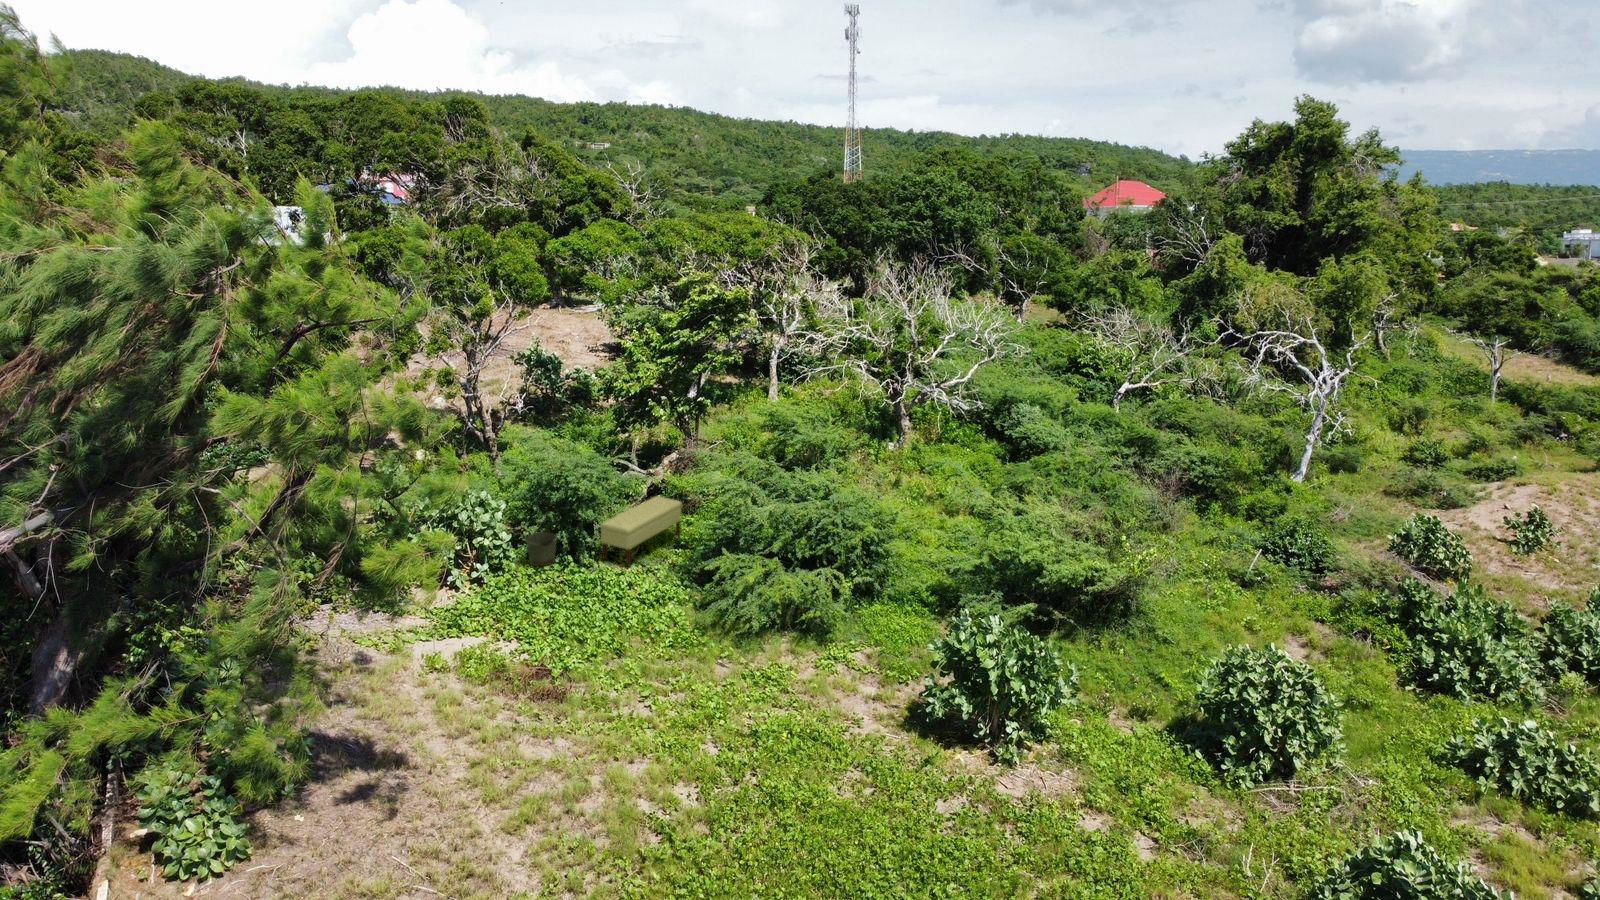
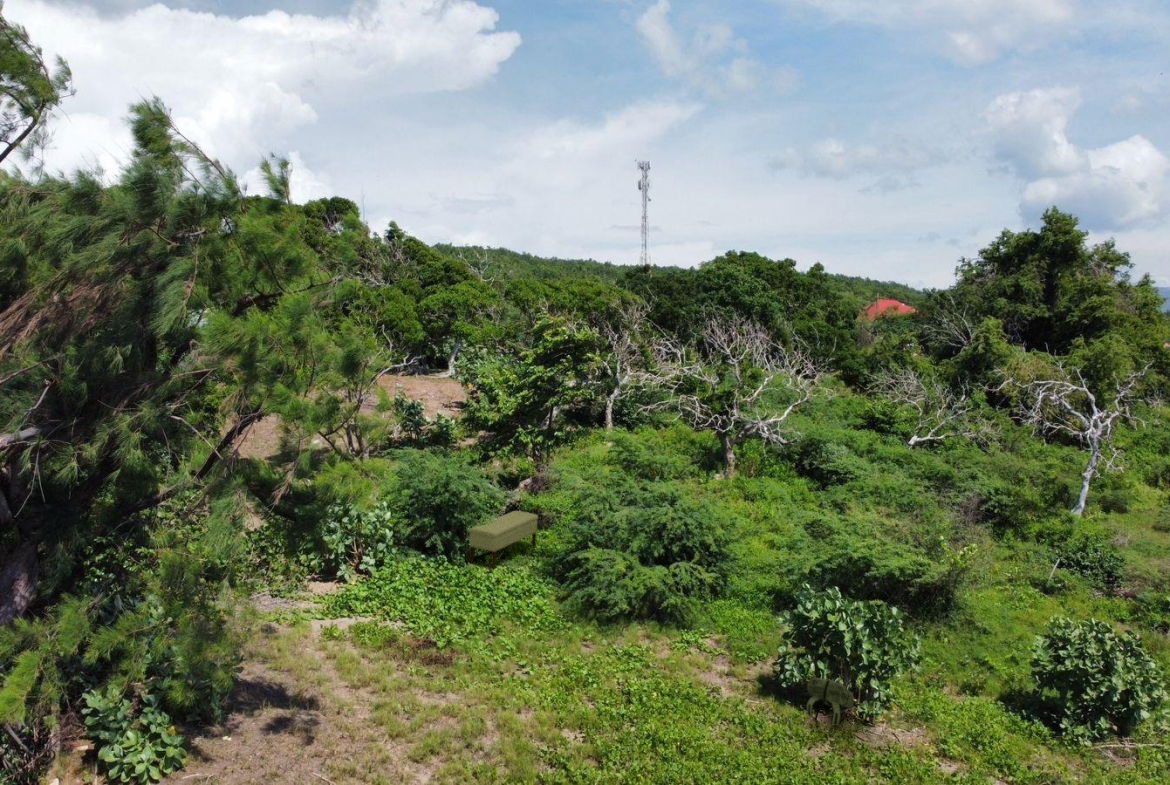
bucket: present [525,532,557,566] -> none [403,536,431,566]
backpack: none [947,719,1003,773] -> present [806,678,854,726]

